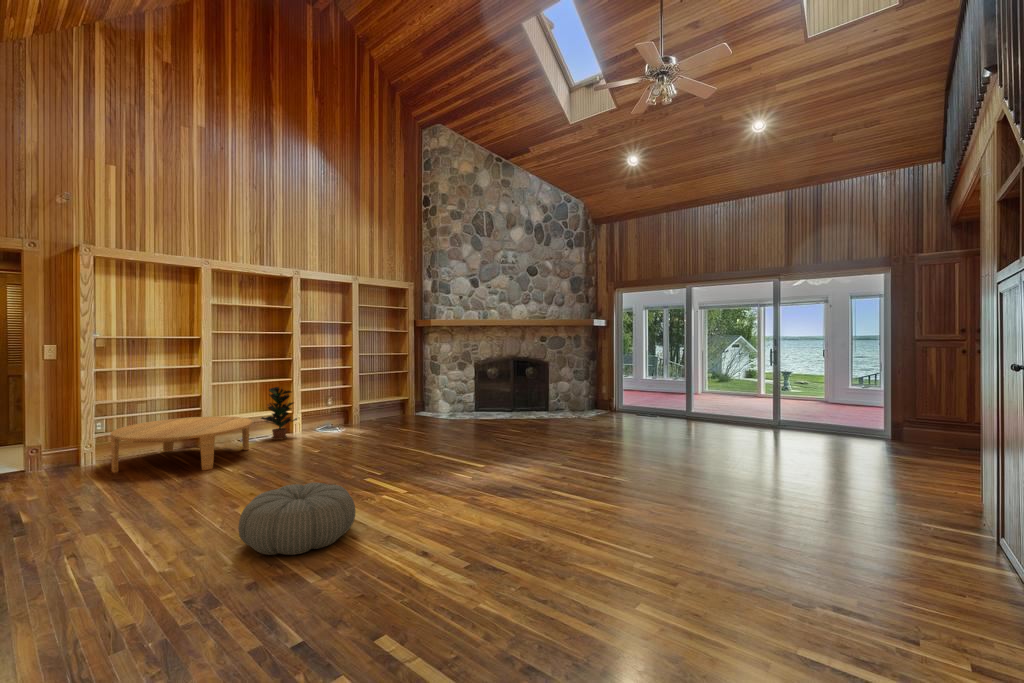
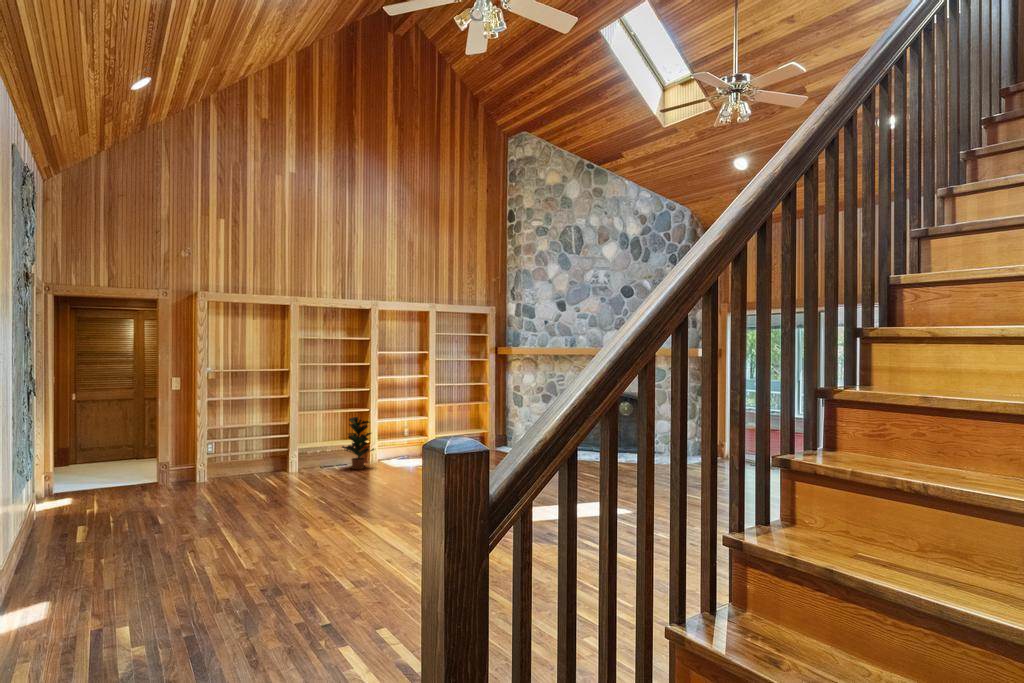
coffee table: present [111,416,252,473] -> none [218,444,331,494]
pouf: present [238,483,356,555] -> none [302,510,395,568]

